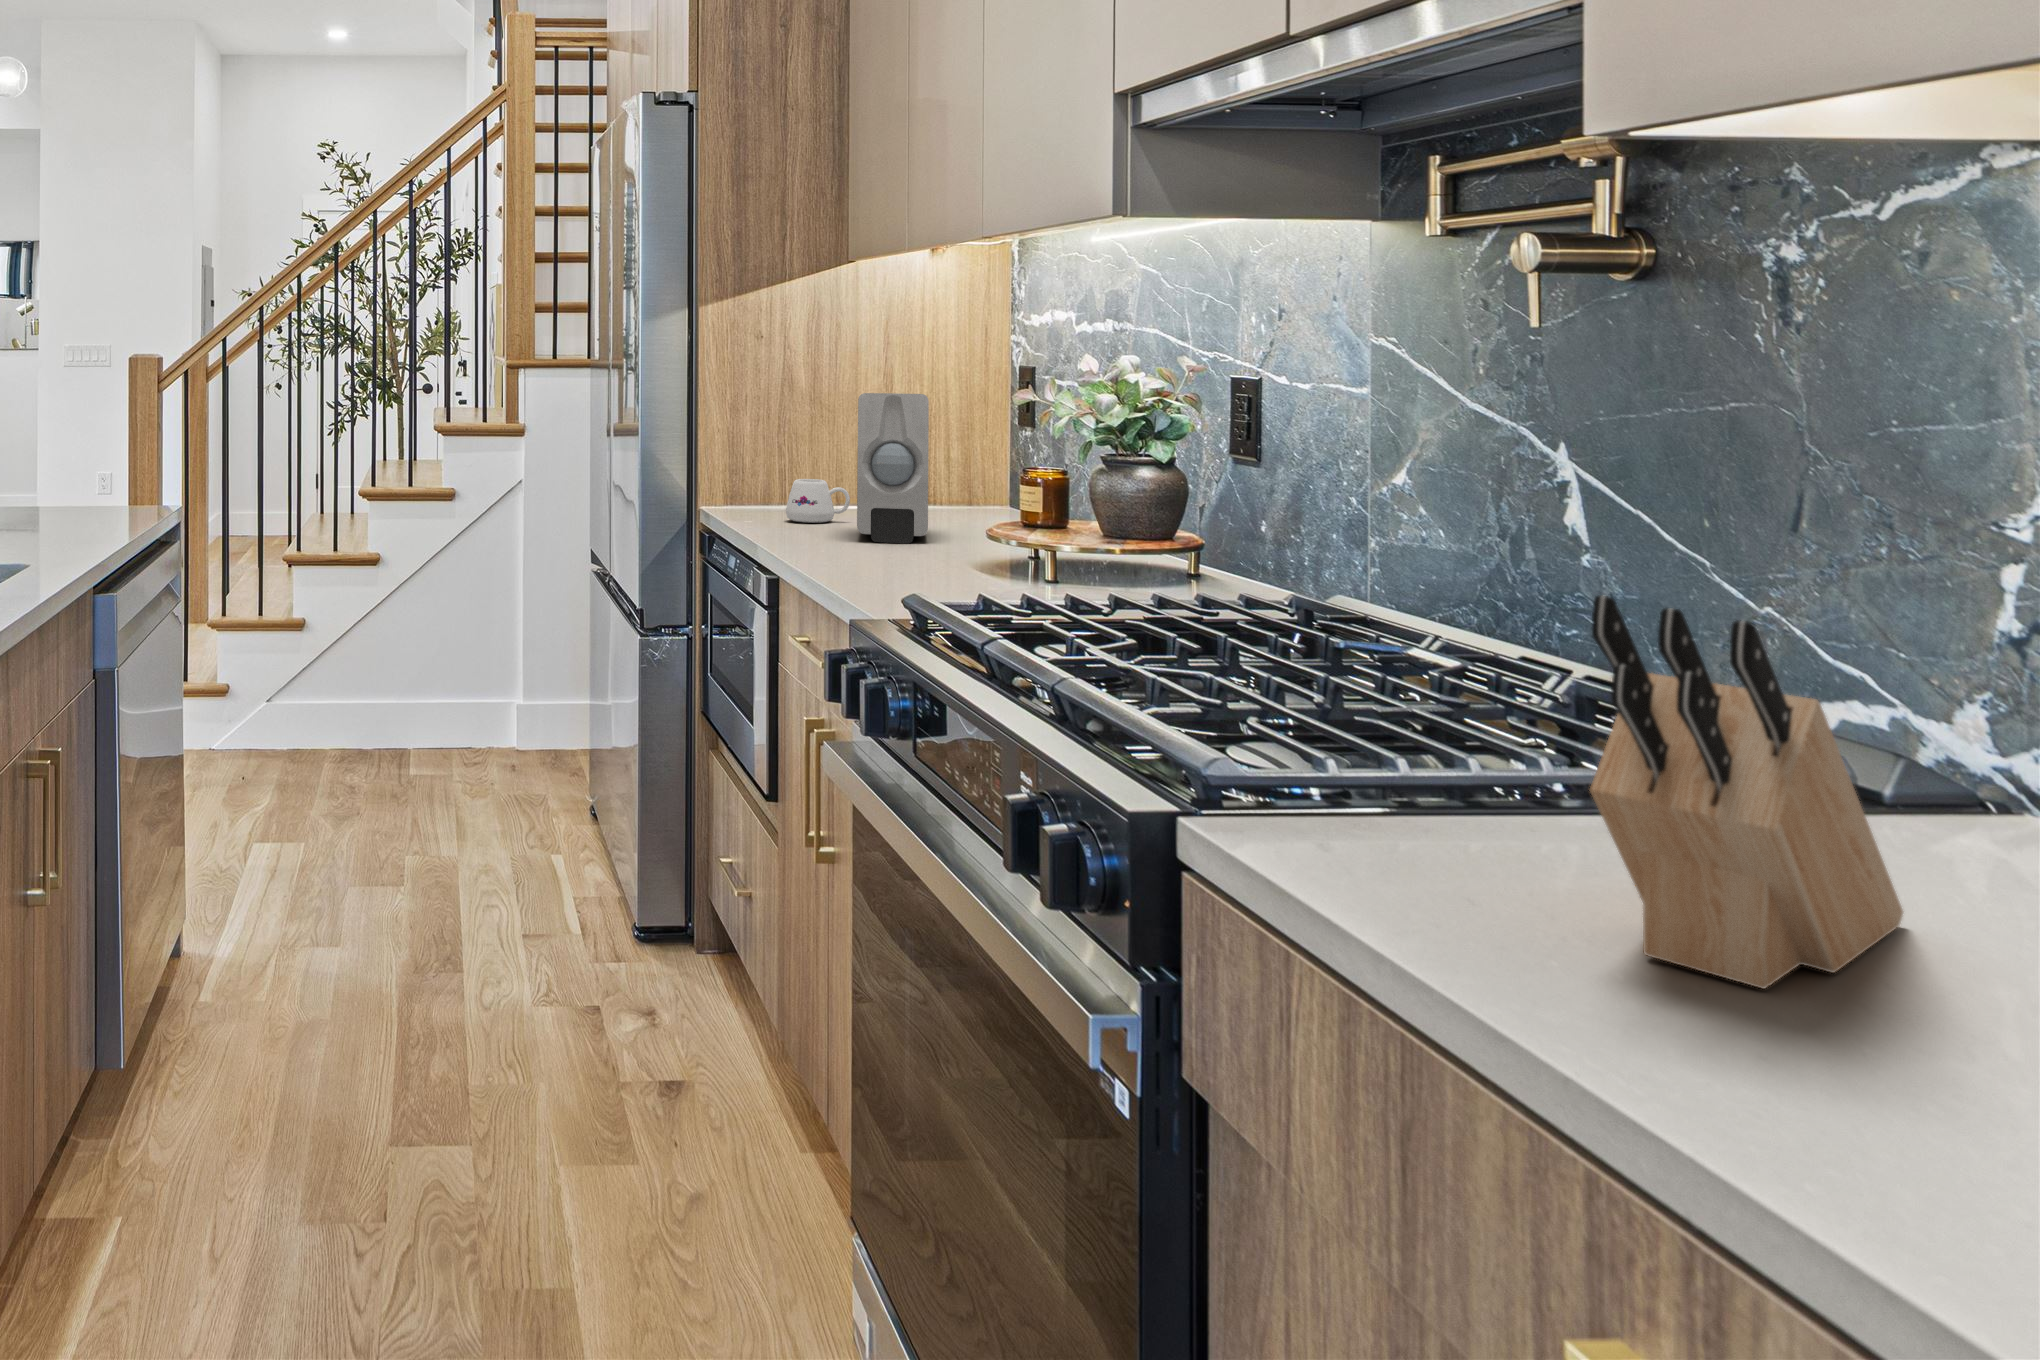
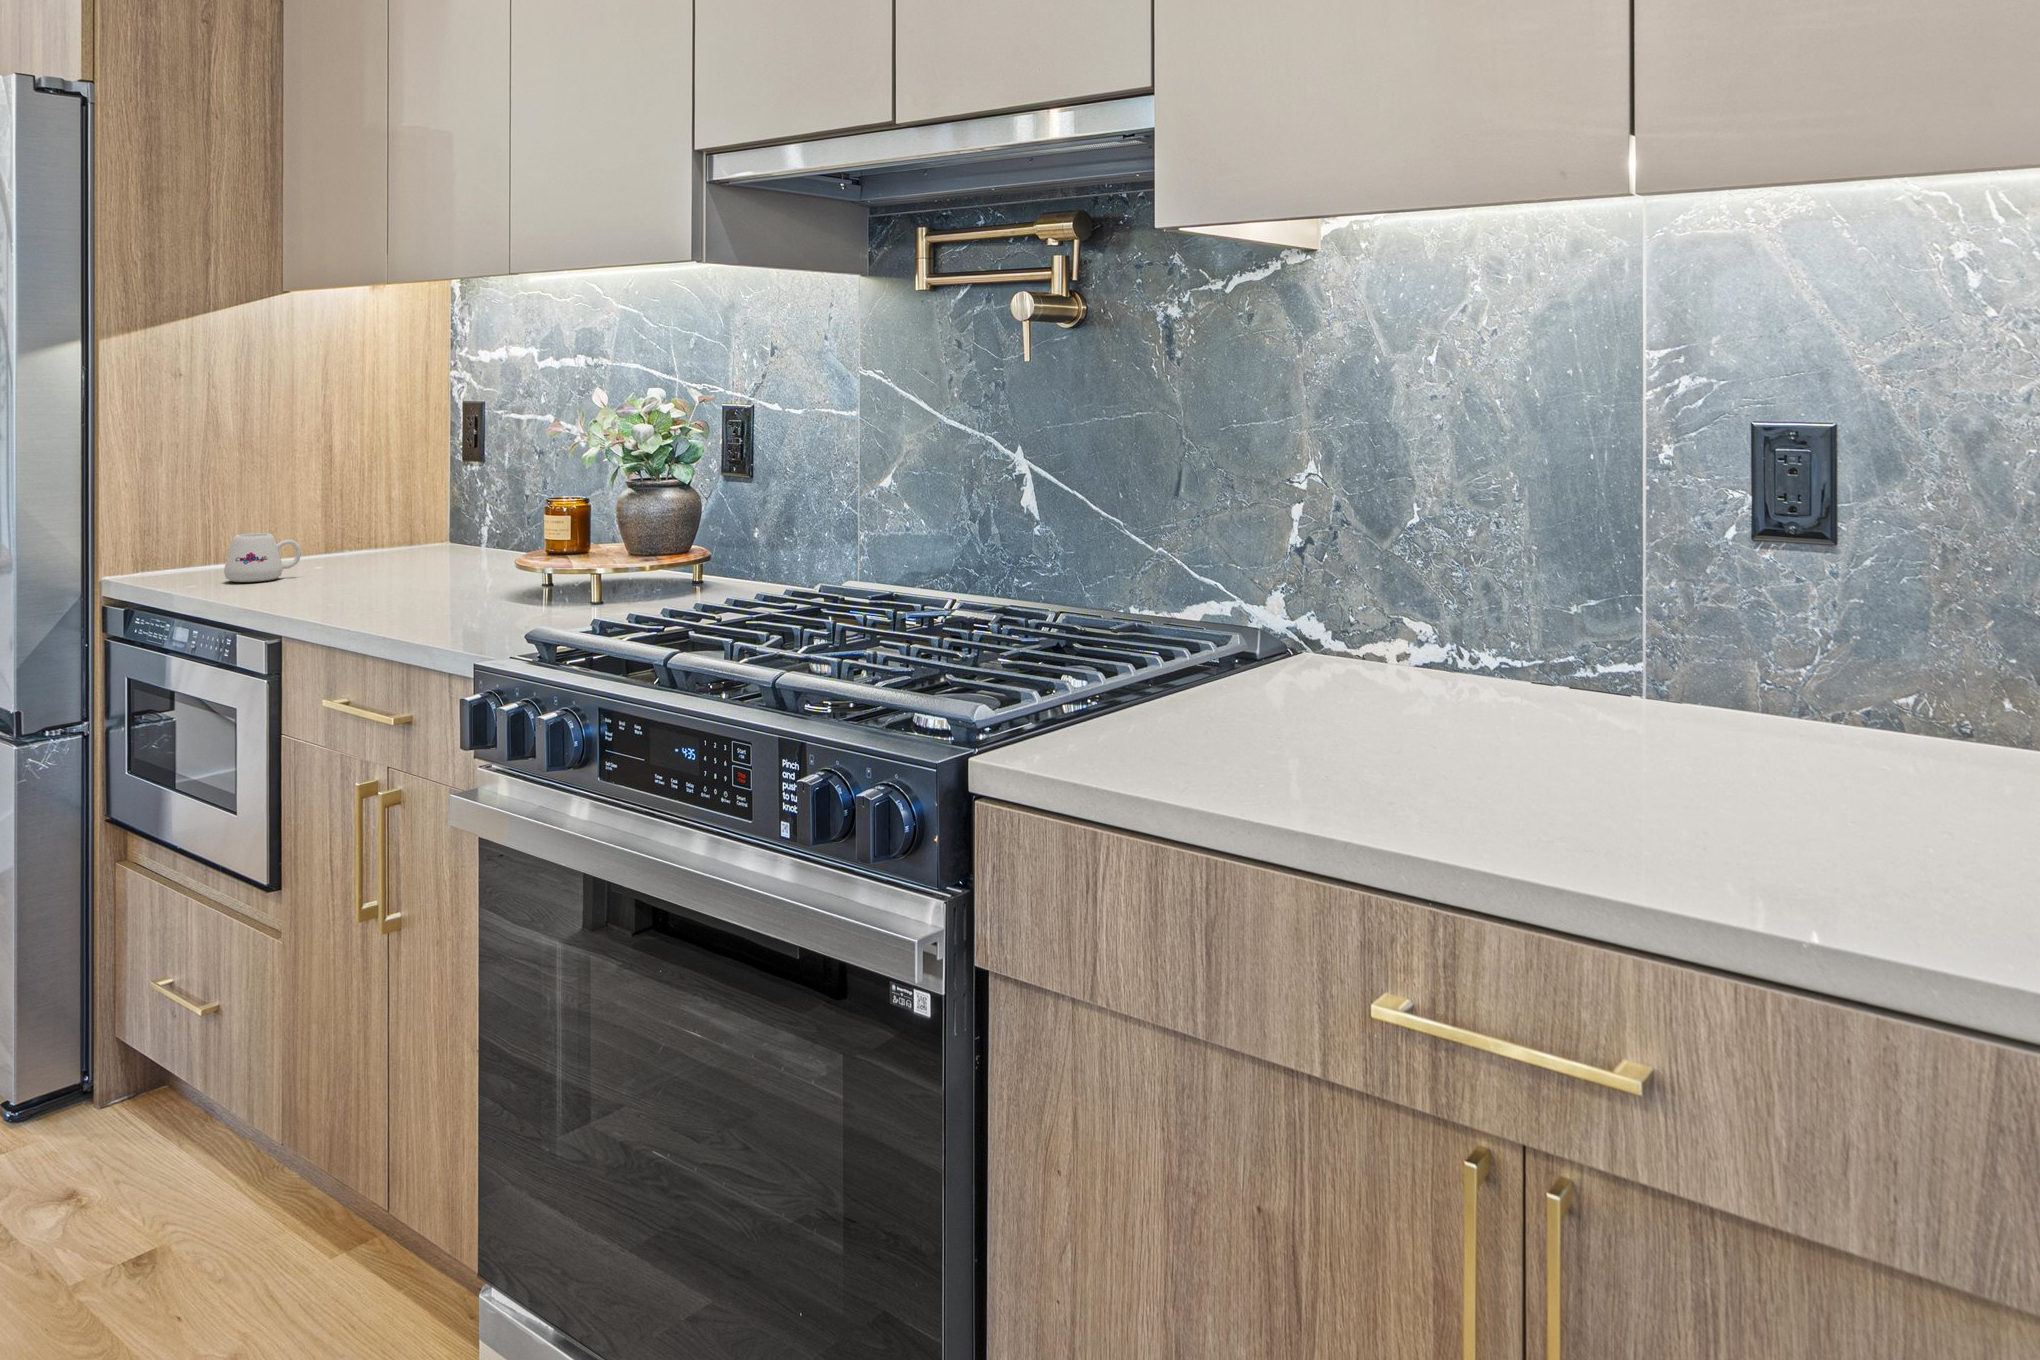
soap dispenser: present [857,393,929,543] -> none [331,433,426,591]
knife block: present [1590,595,1903,989] -> none [1231,530,1323,744]

